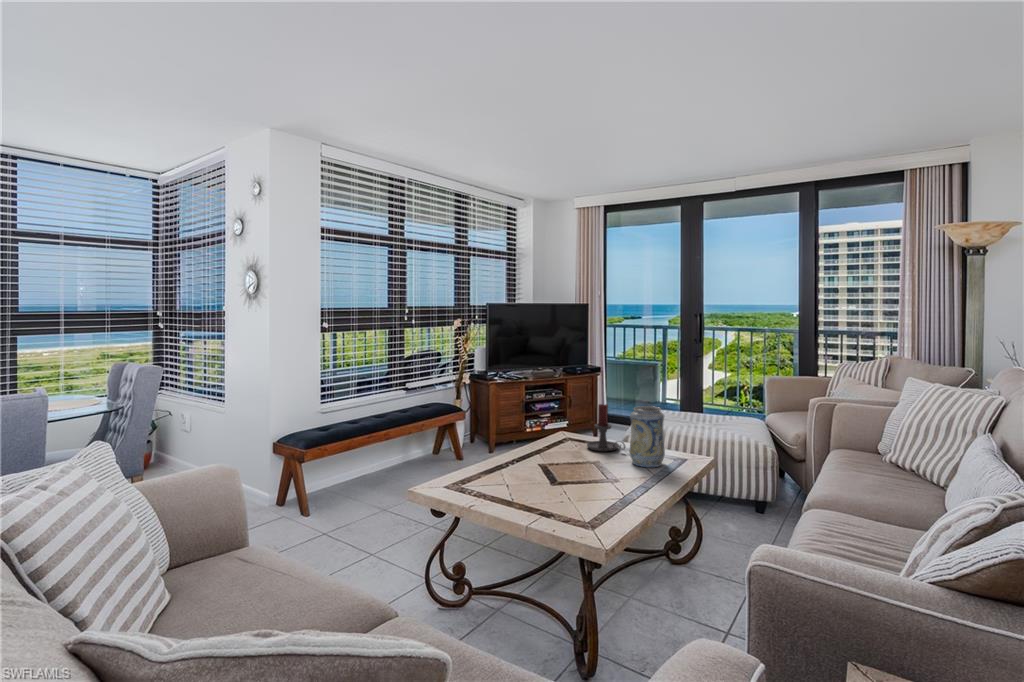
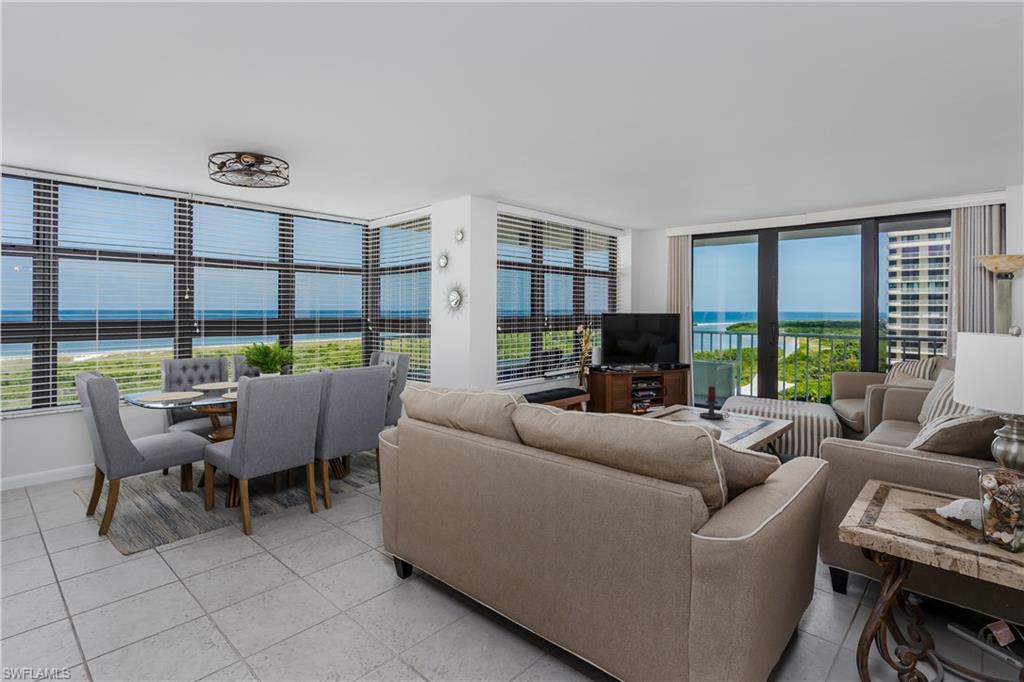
decorative vase: present [629,406,665,467] -> none [734,387,760,428]

